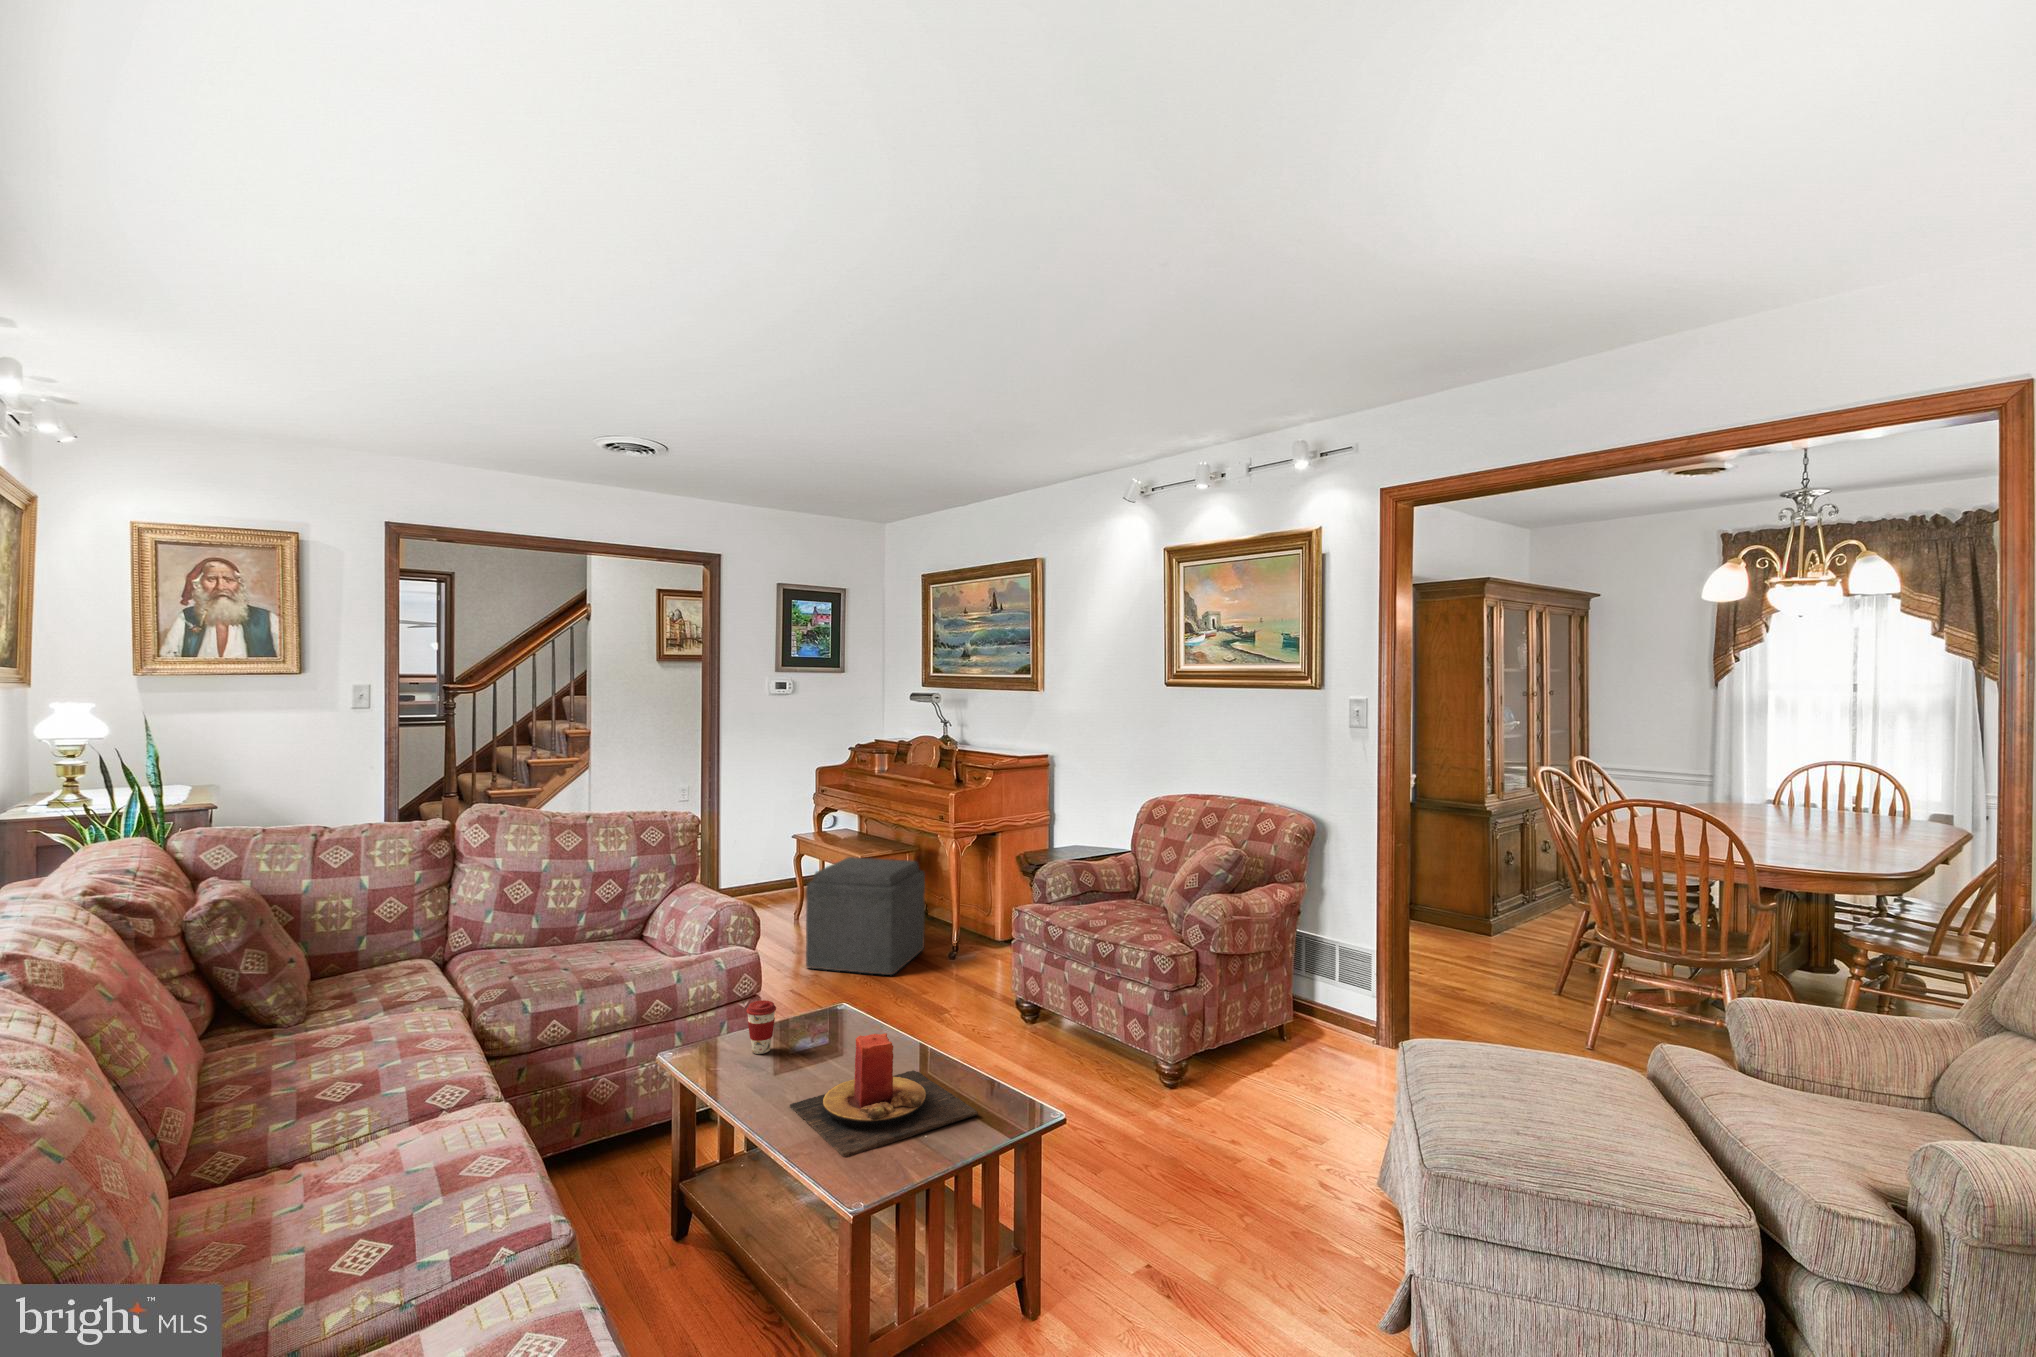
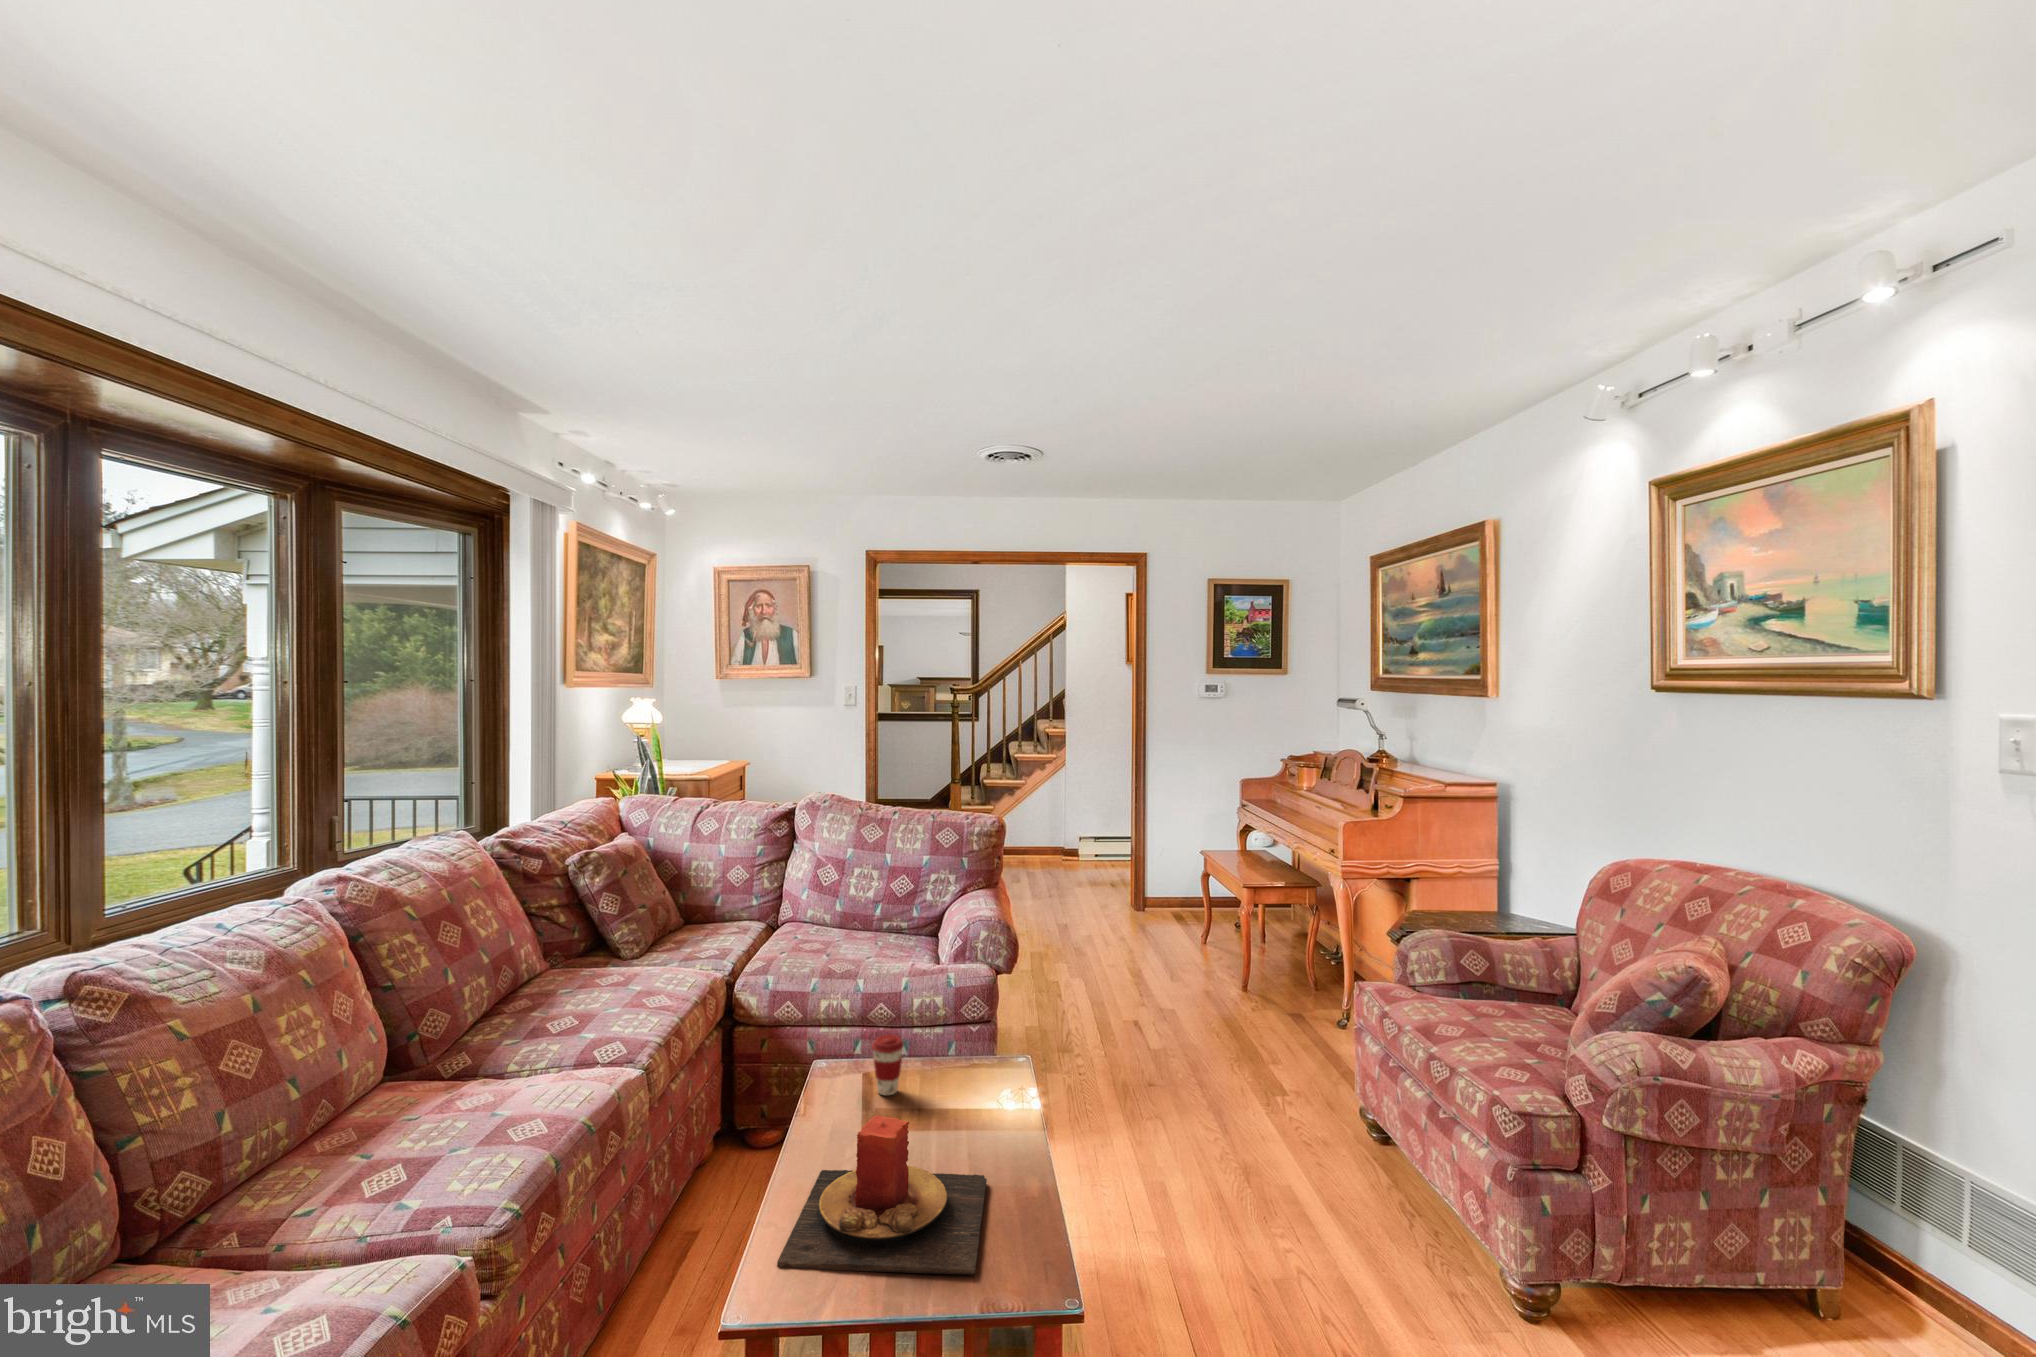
ottoman: present [806,857,925,975] -> none [1167,881,1313,1027]

